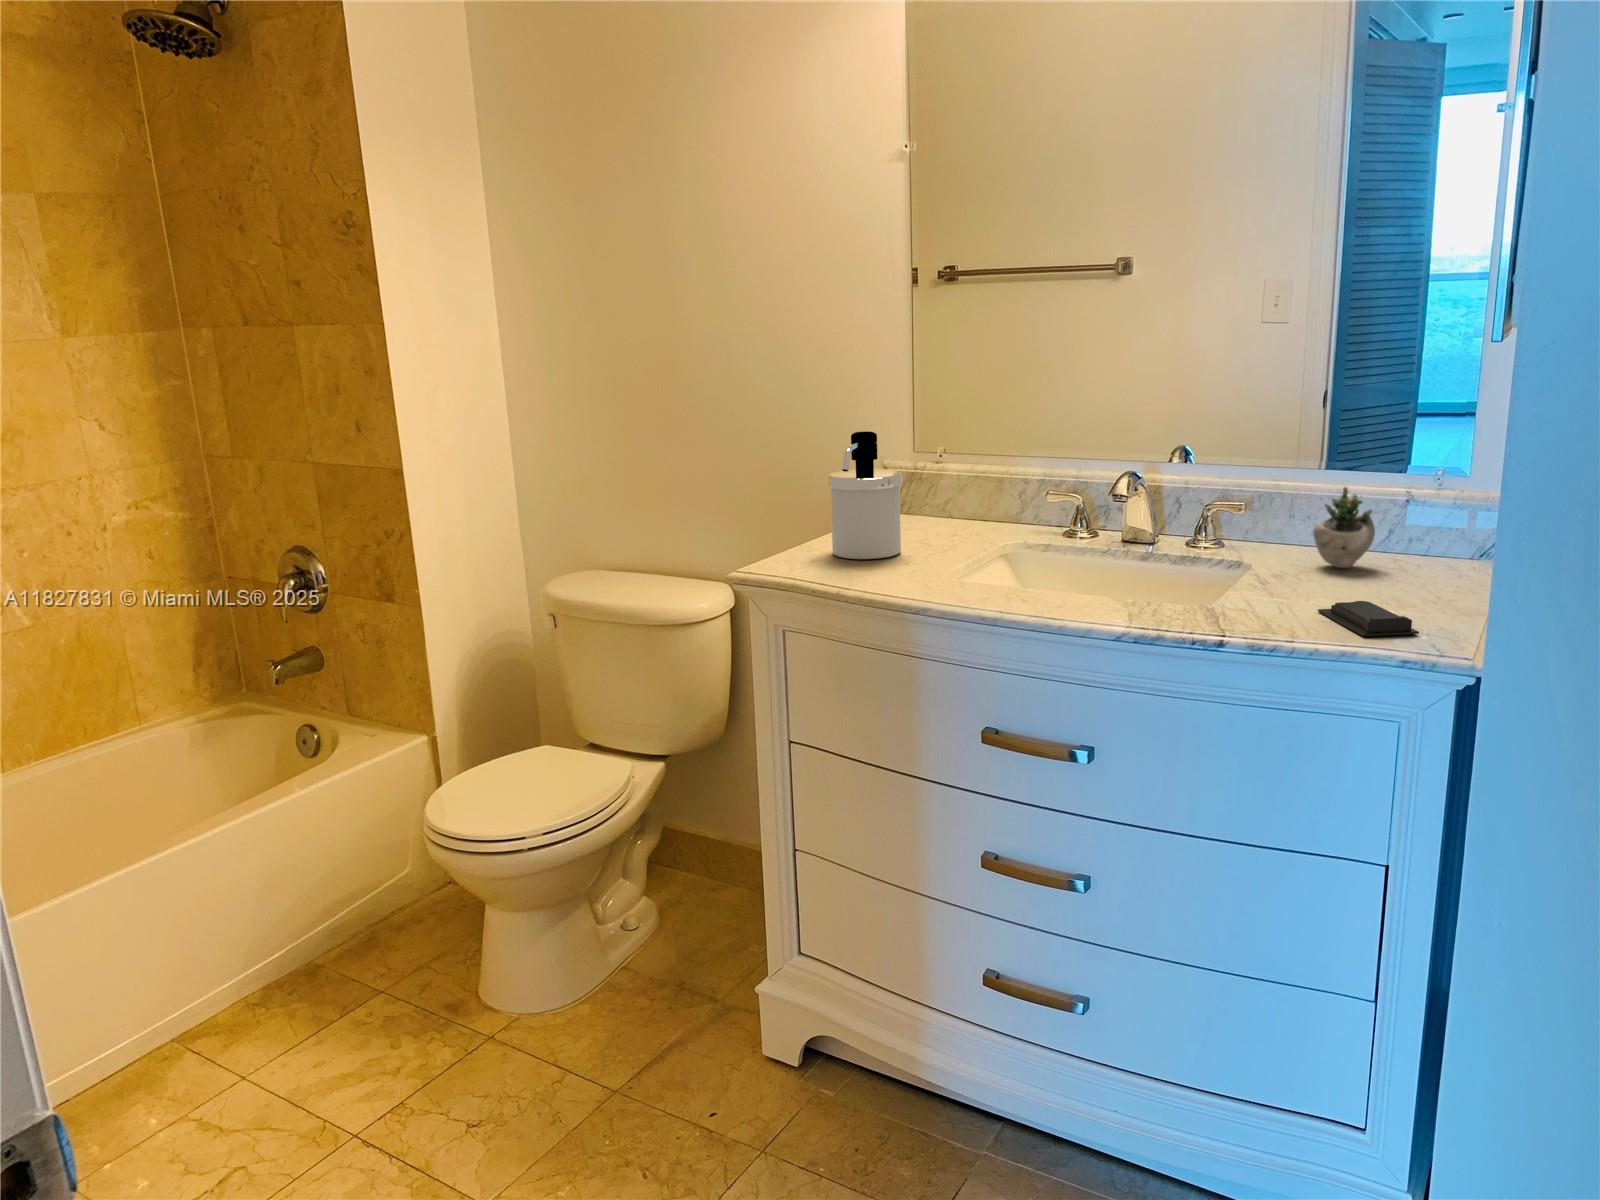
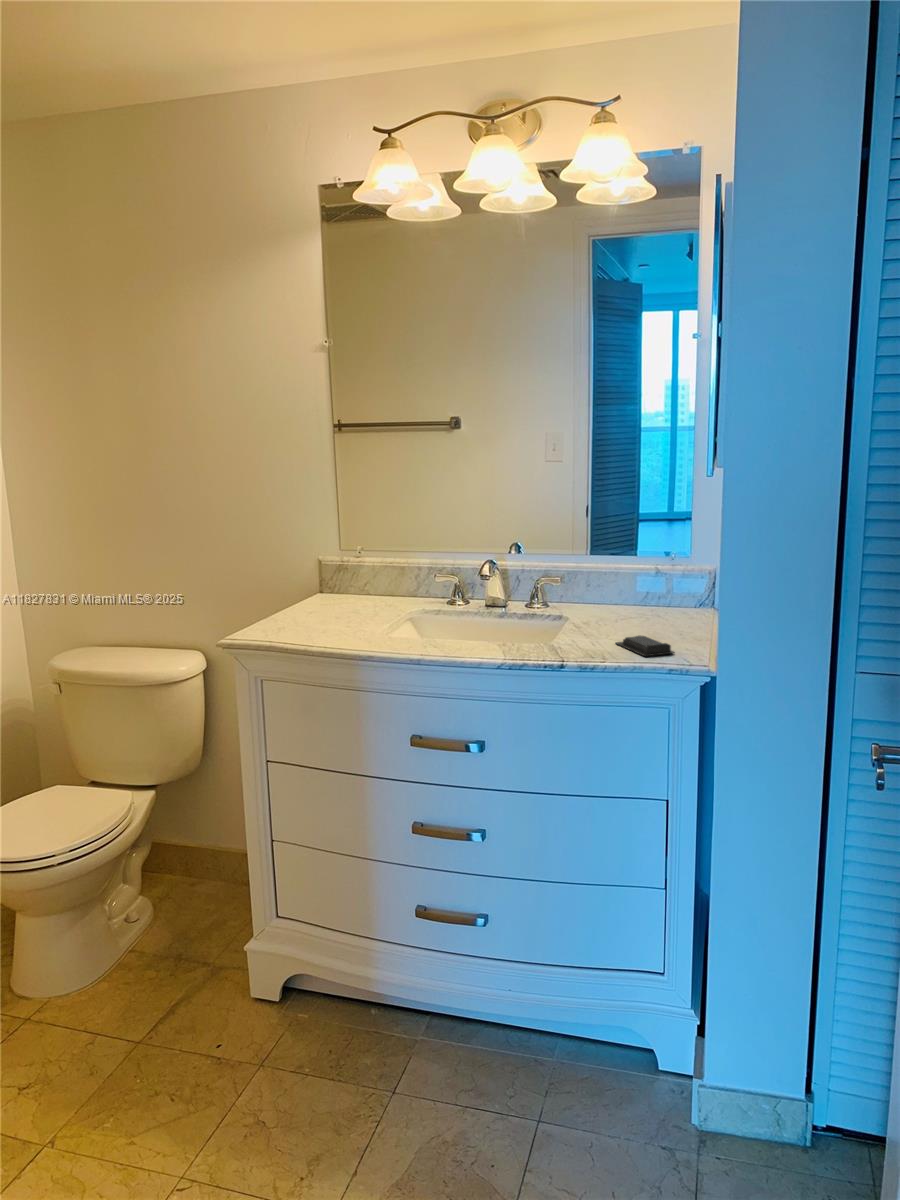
soap dispenser: present [828,431,902,559] -> none [286,536,339,625]
succulent plant: present [1313,483,1442,568] -> none [604,562,677,617]

